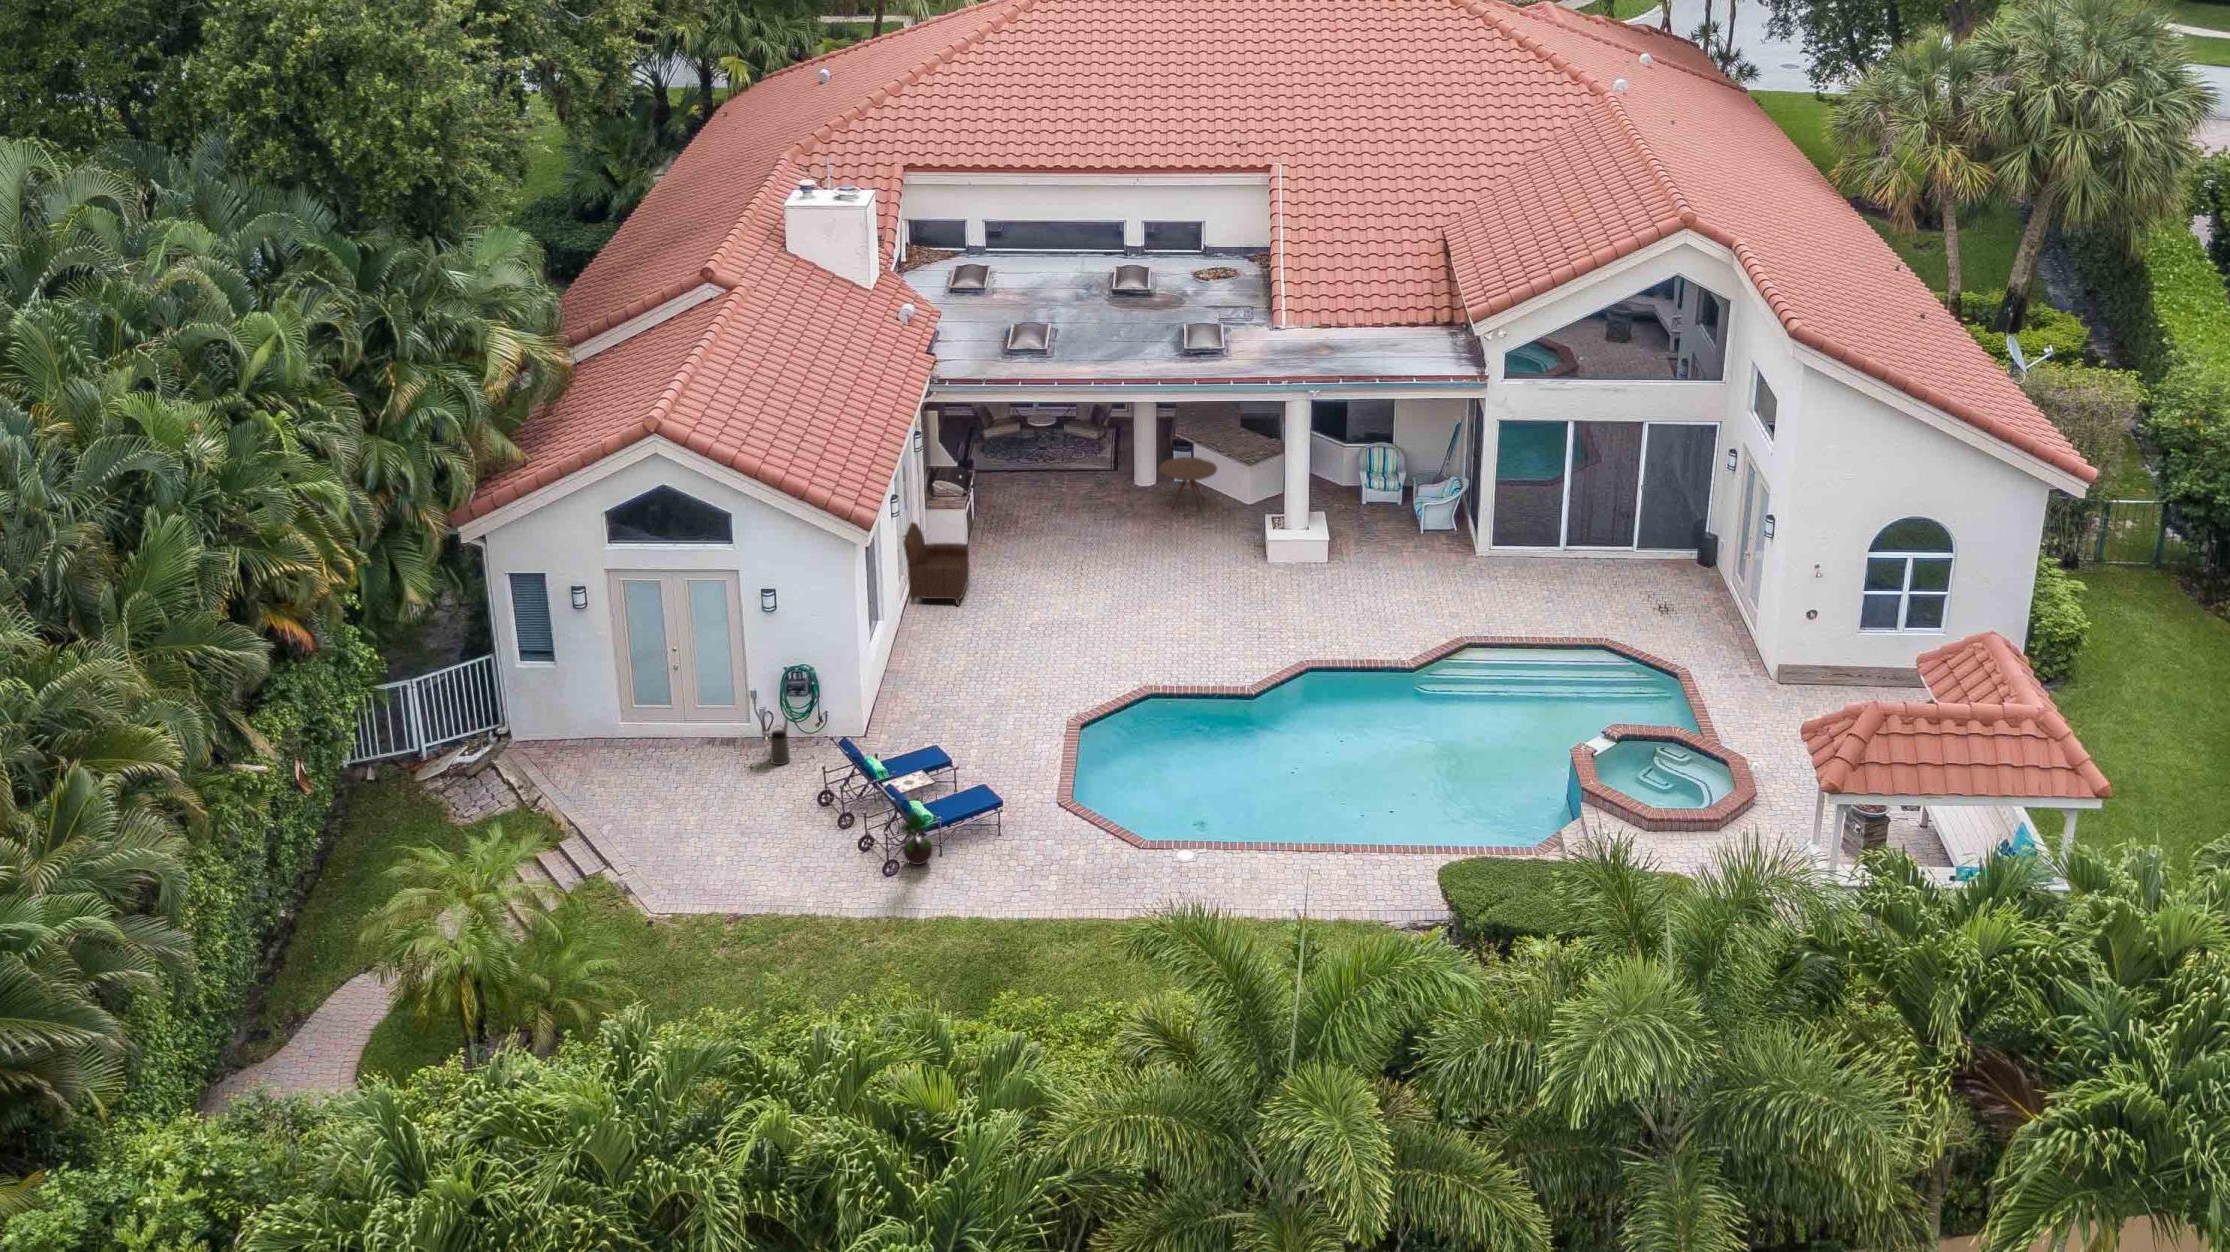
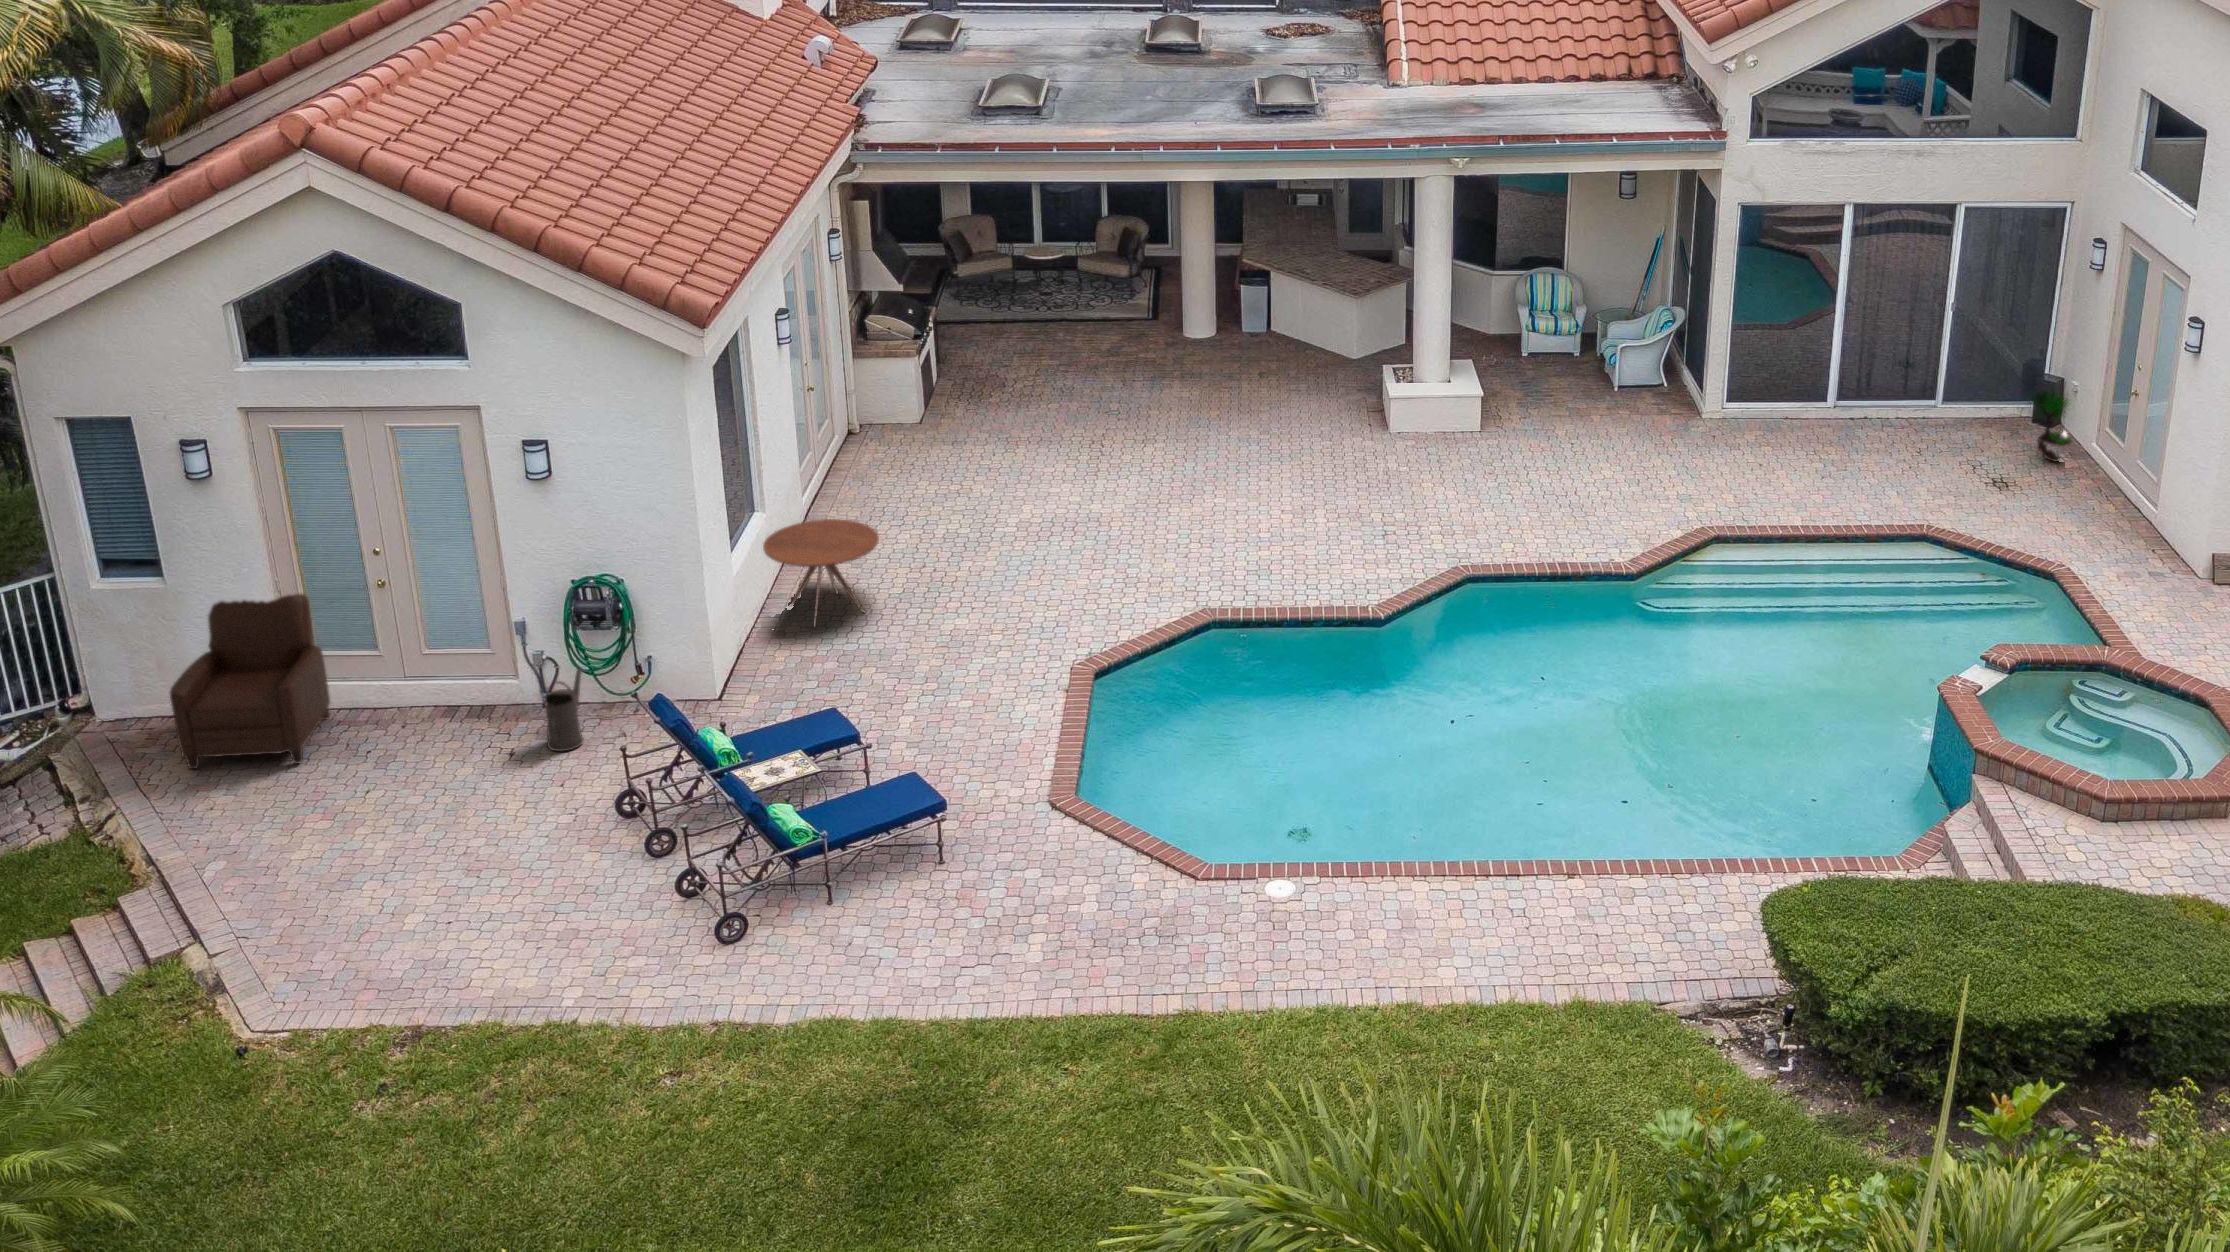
round table: present [1160,457,1217,508] -> present [763,519,879,627]
chair: present [903,522,969,606] -> present [170,594,330,769]
potted tree: present [898,811,933,865] -> present [2028,389,2072,462]

